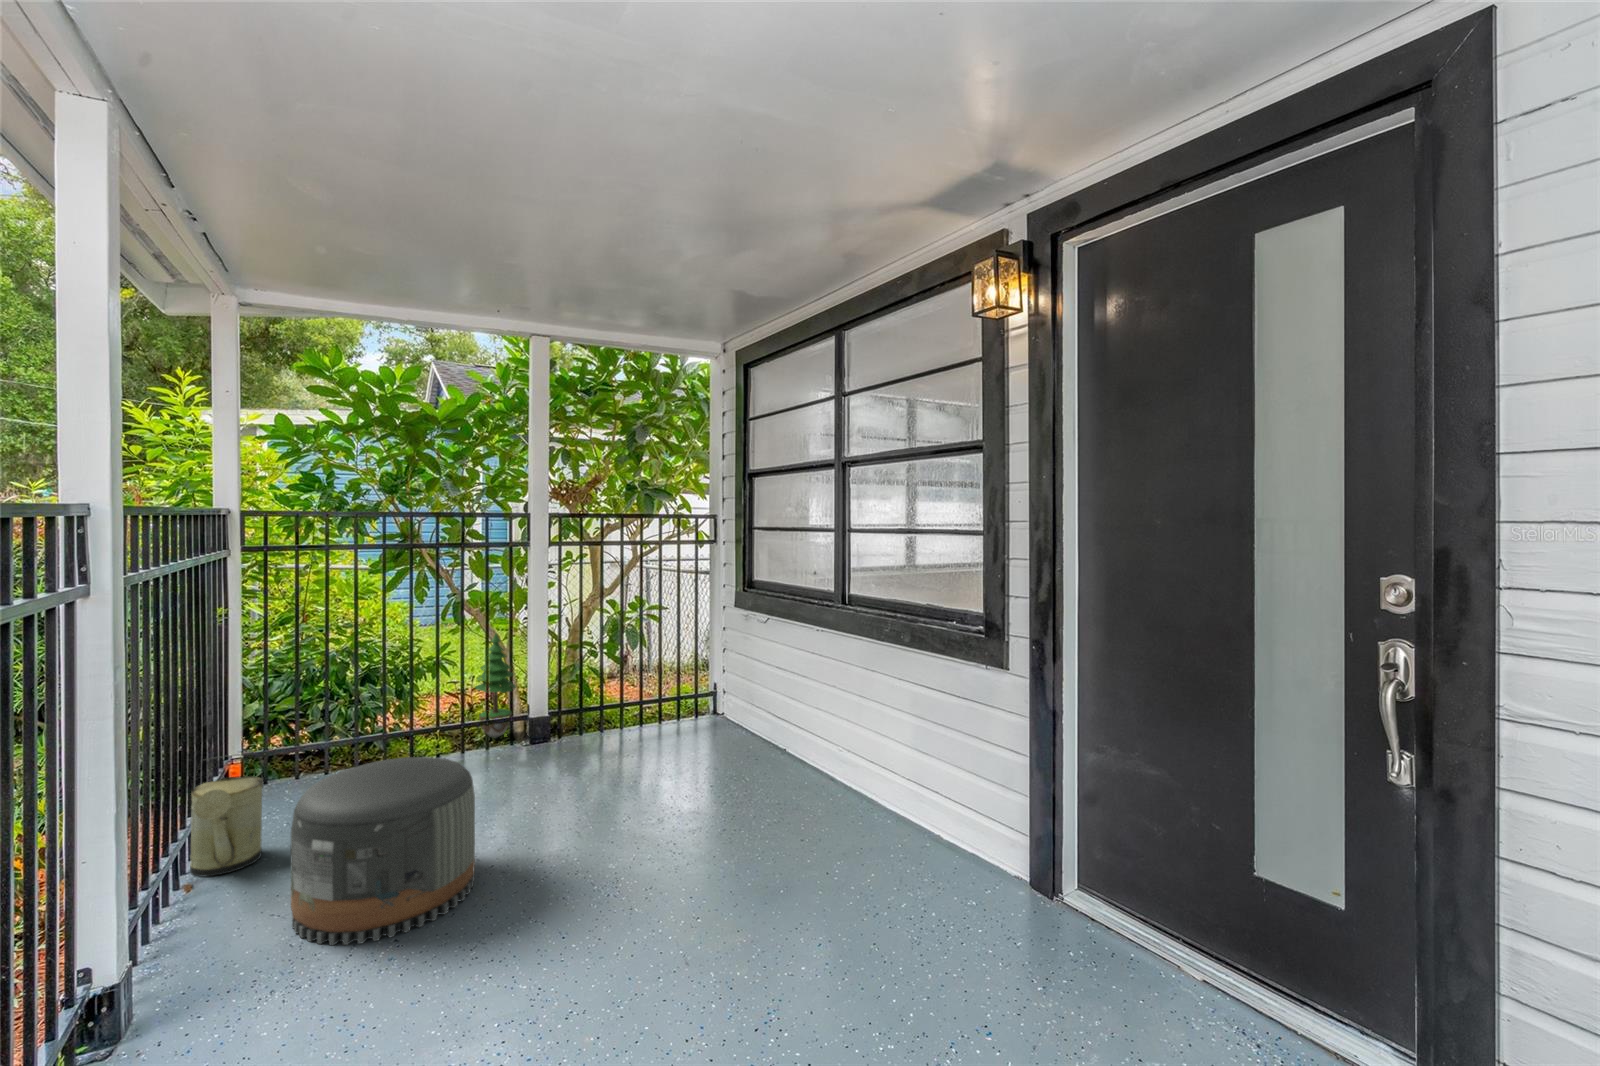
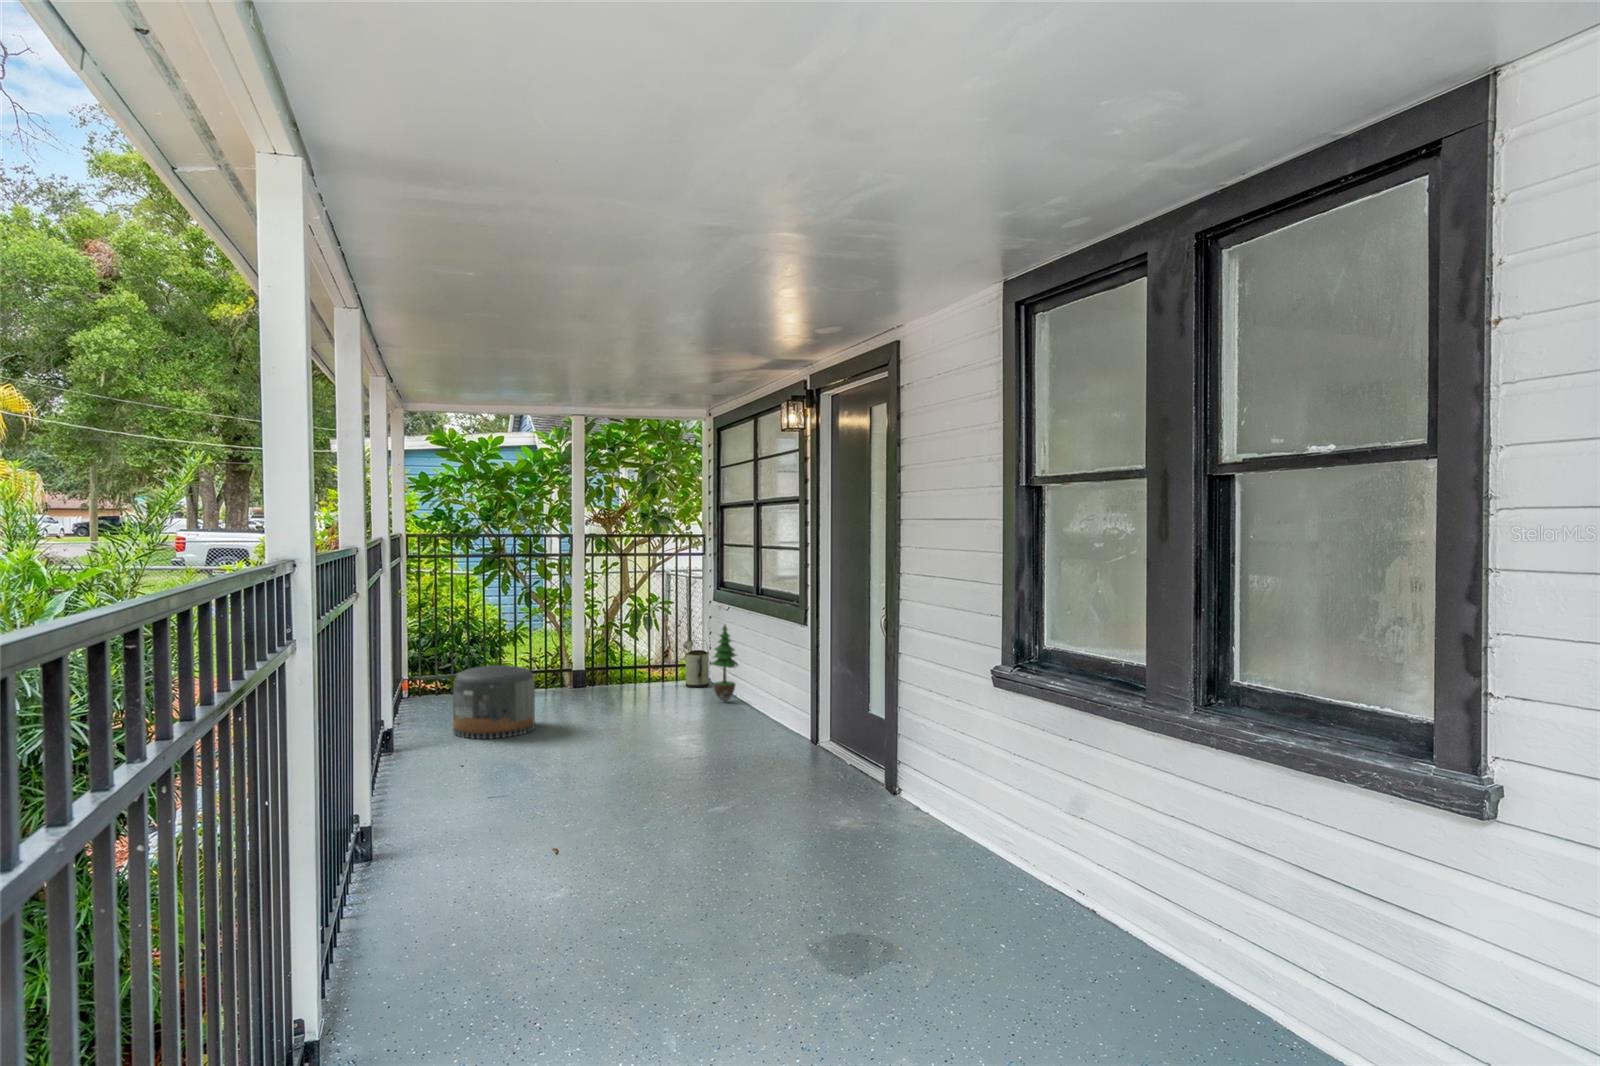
potted tree: present [476,634,516,738] -> present [712,625,738,702]
watering can: present [190,753,263,876] -> present [683,641,709,688]

